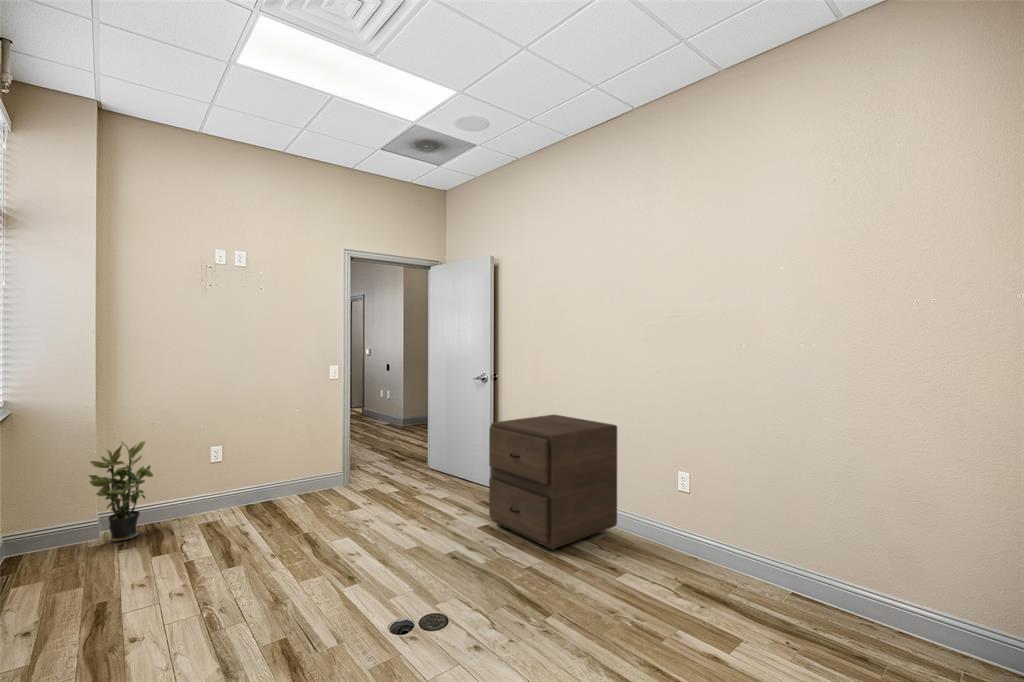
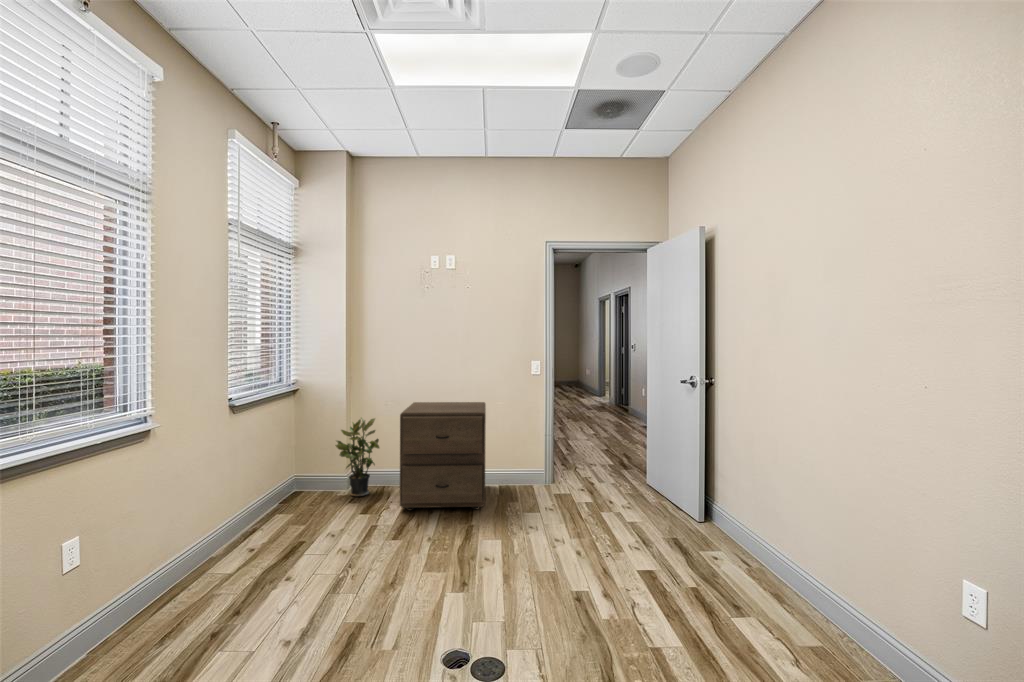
filing cabinet: present [489,415,617,550] -> present [400,402,486,510]

